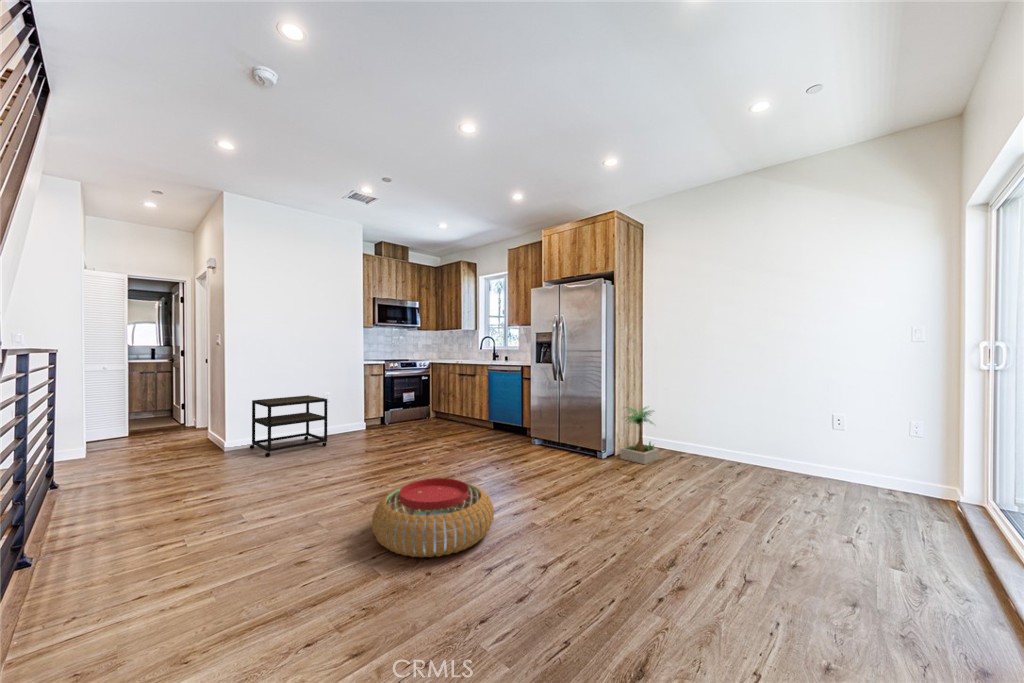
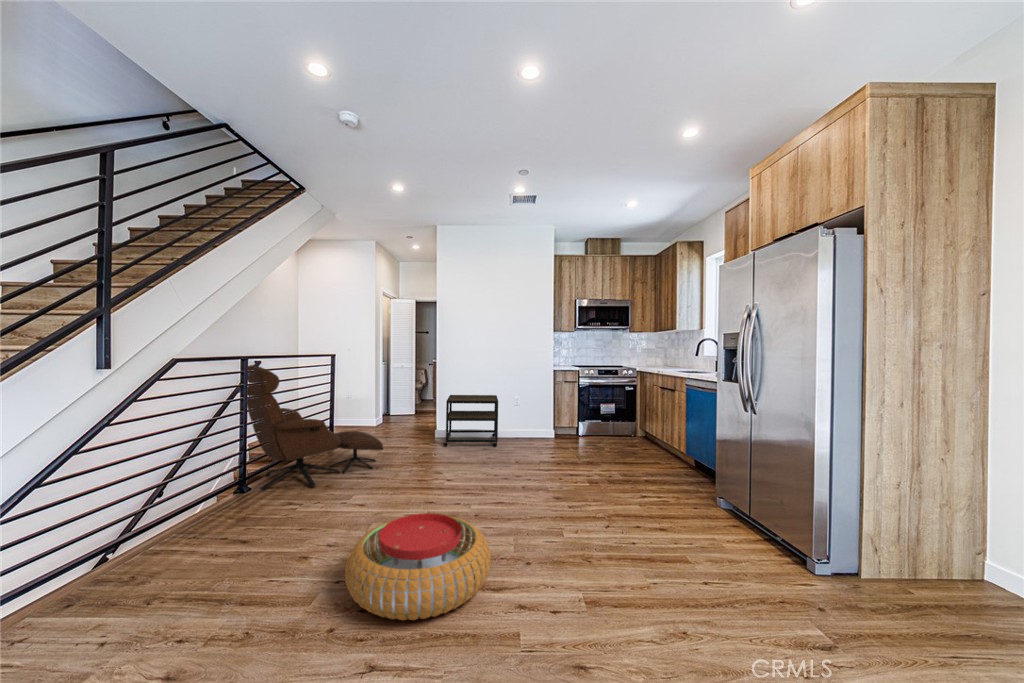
lounge chair: none [1,370,224,550] -> present [246,365,383,490]
potted plant: present [620,407,659,464] -> none [840,484,945,617]

